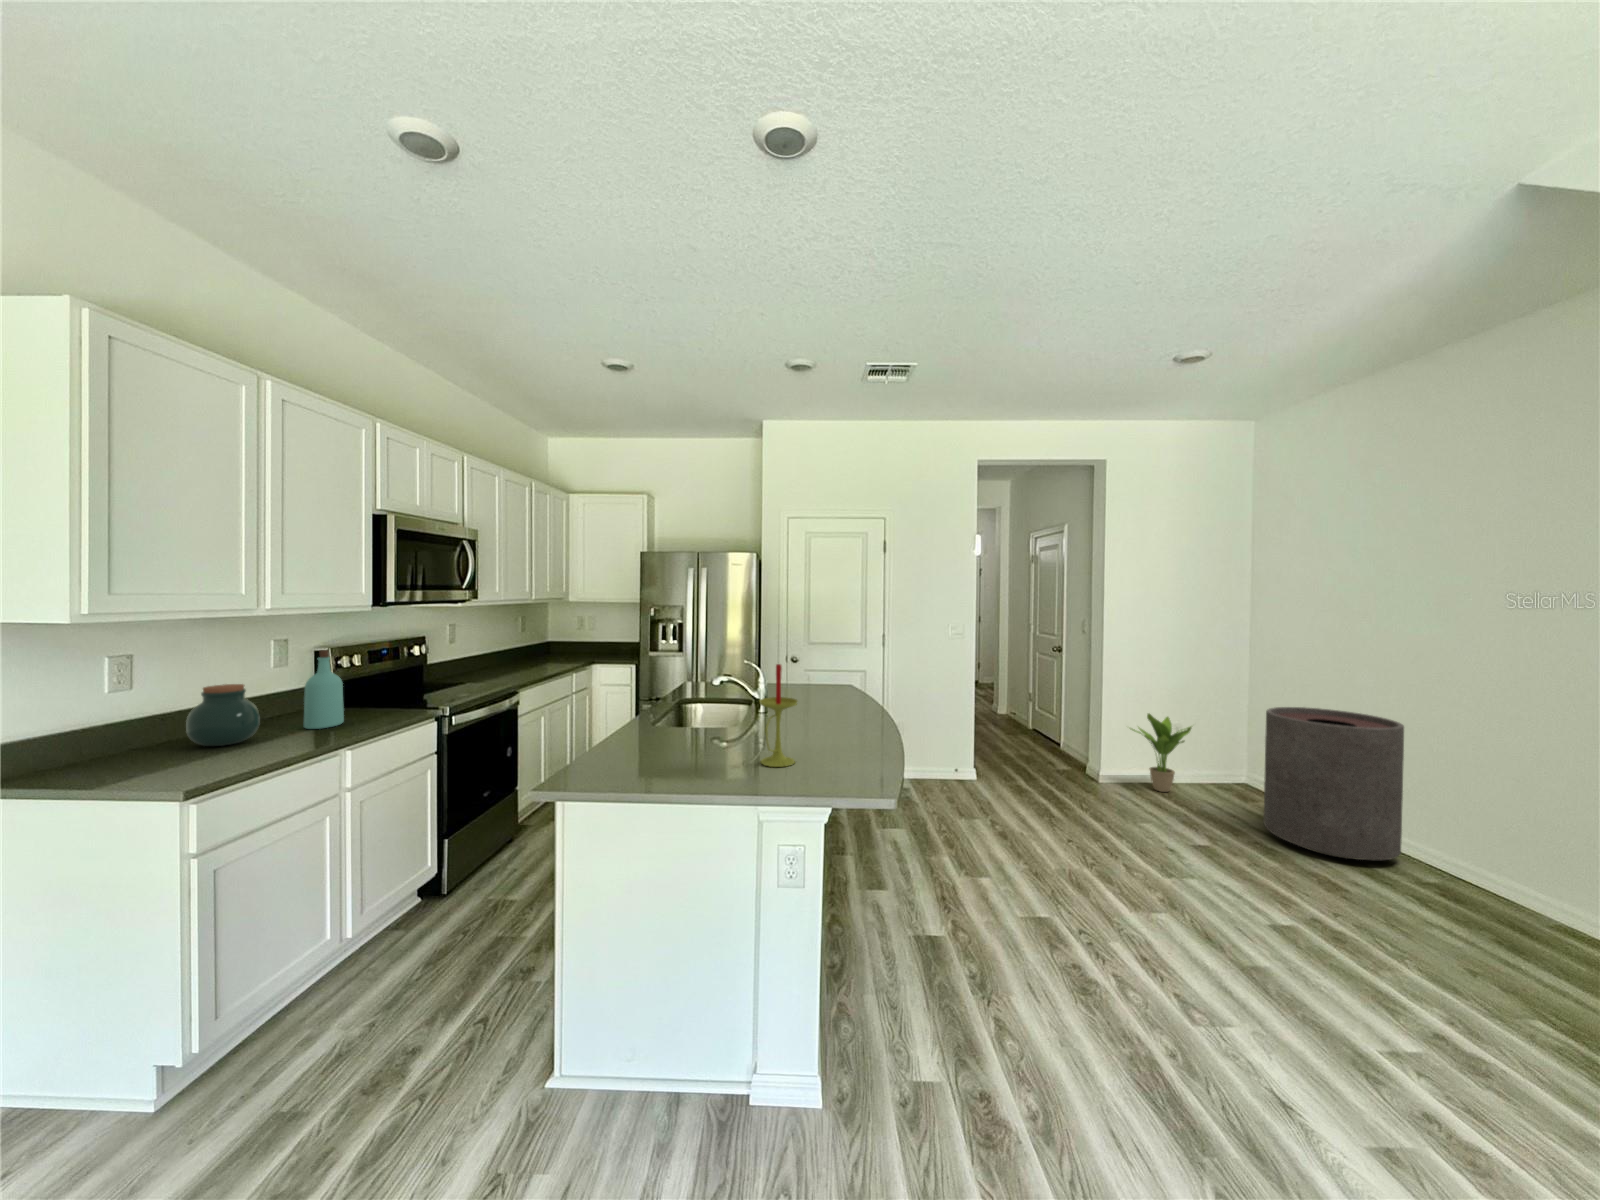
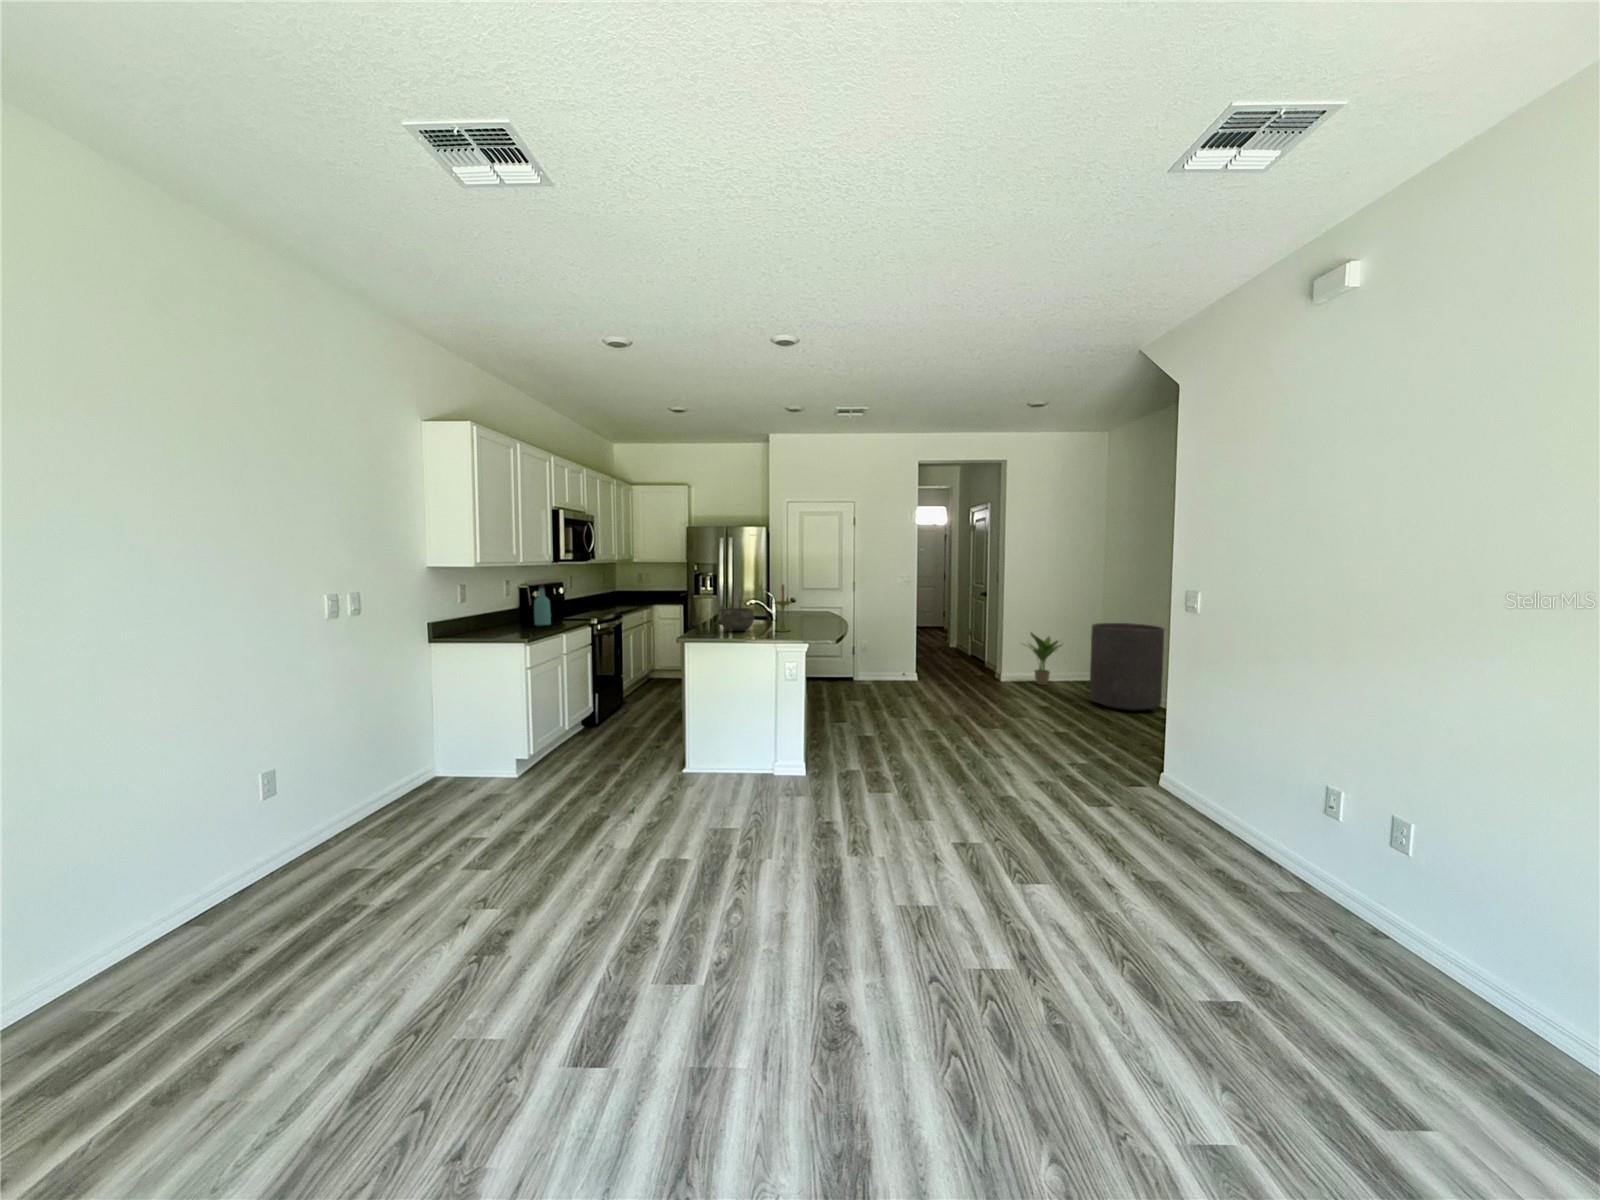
jar: present [186,684,260,746] -> none [494,600,523,629]
bowl: none [644,707,718,762] -> present [719,608,754,631]

